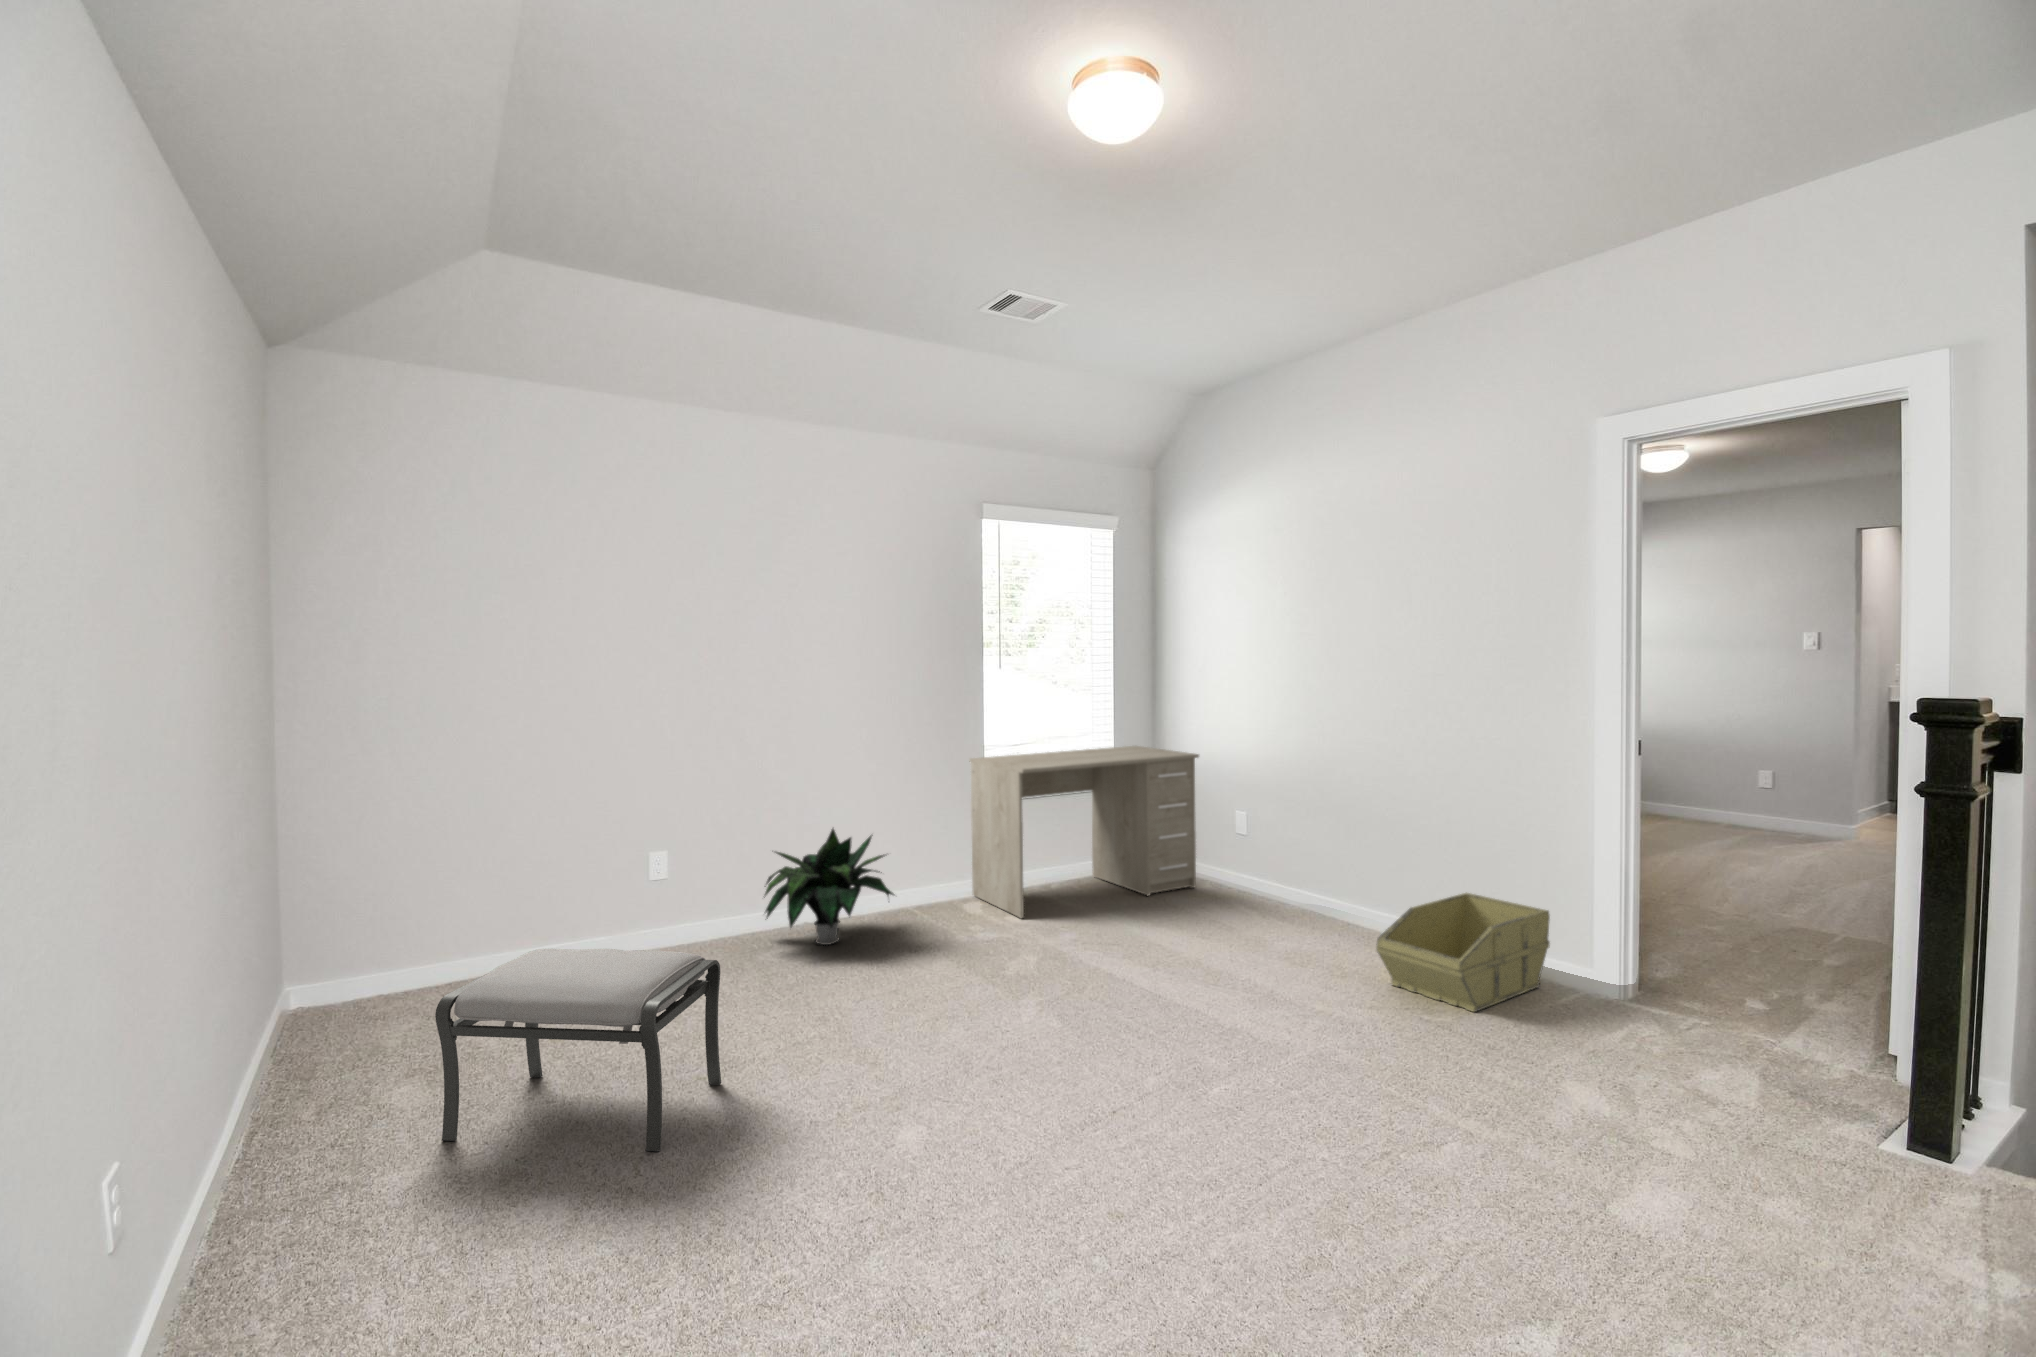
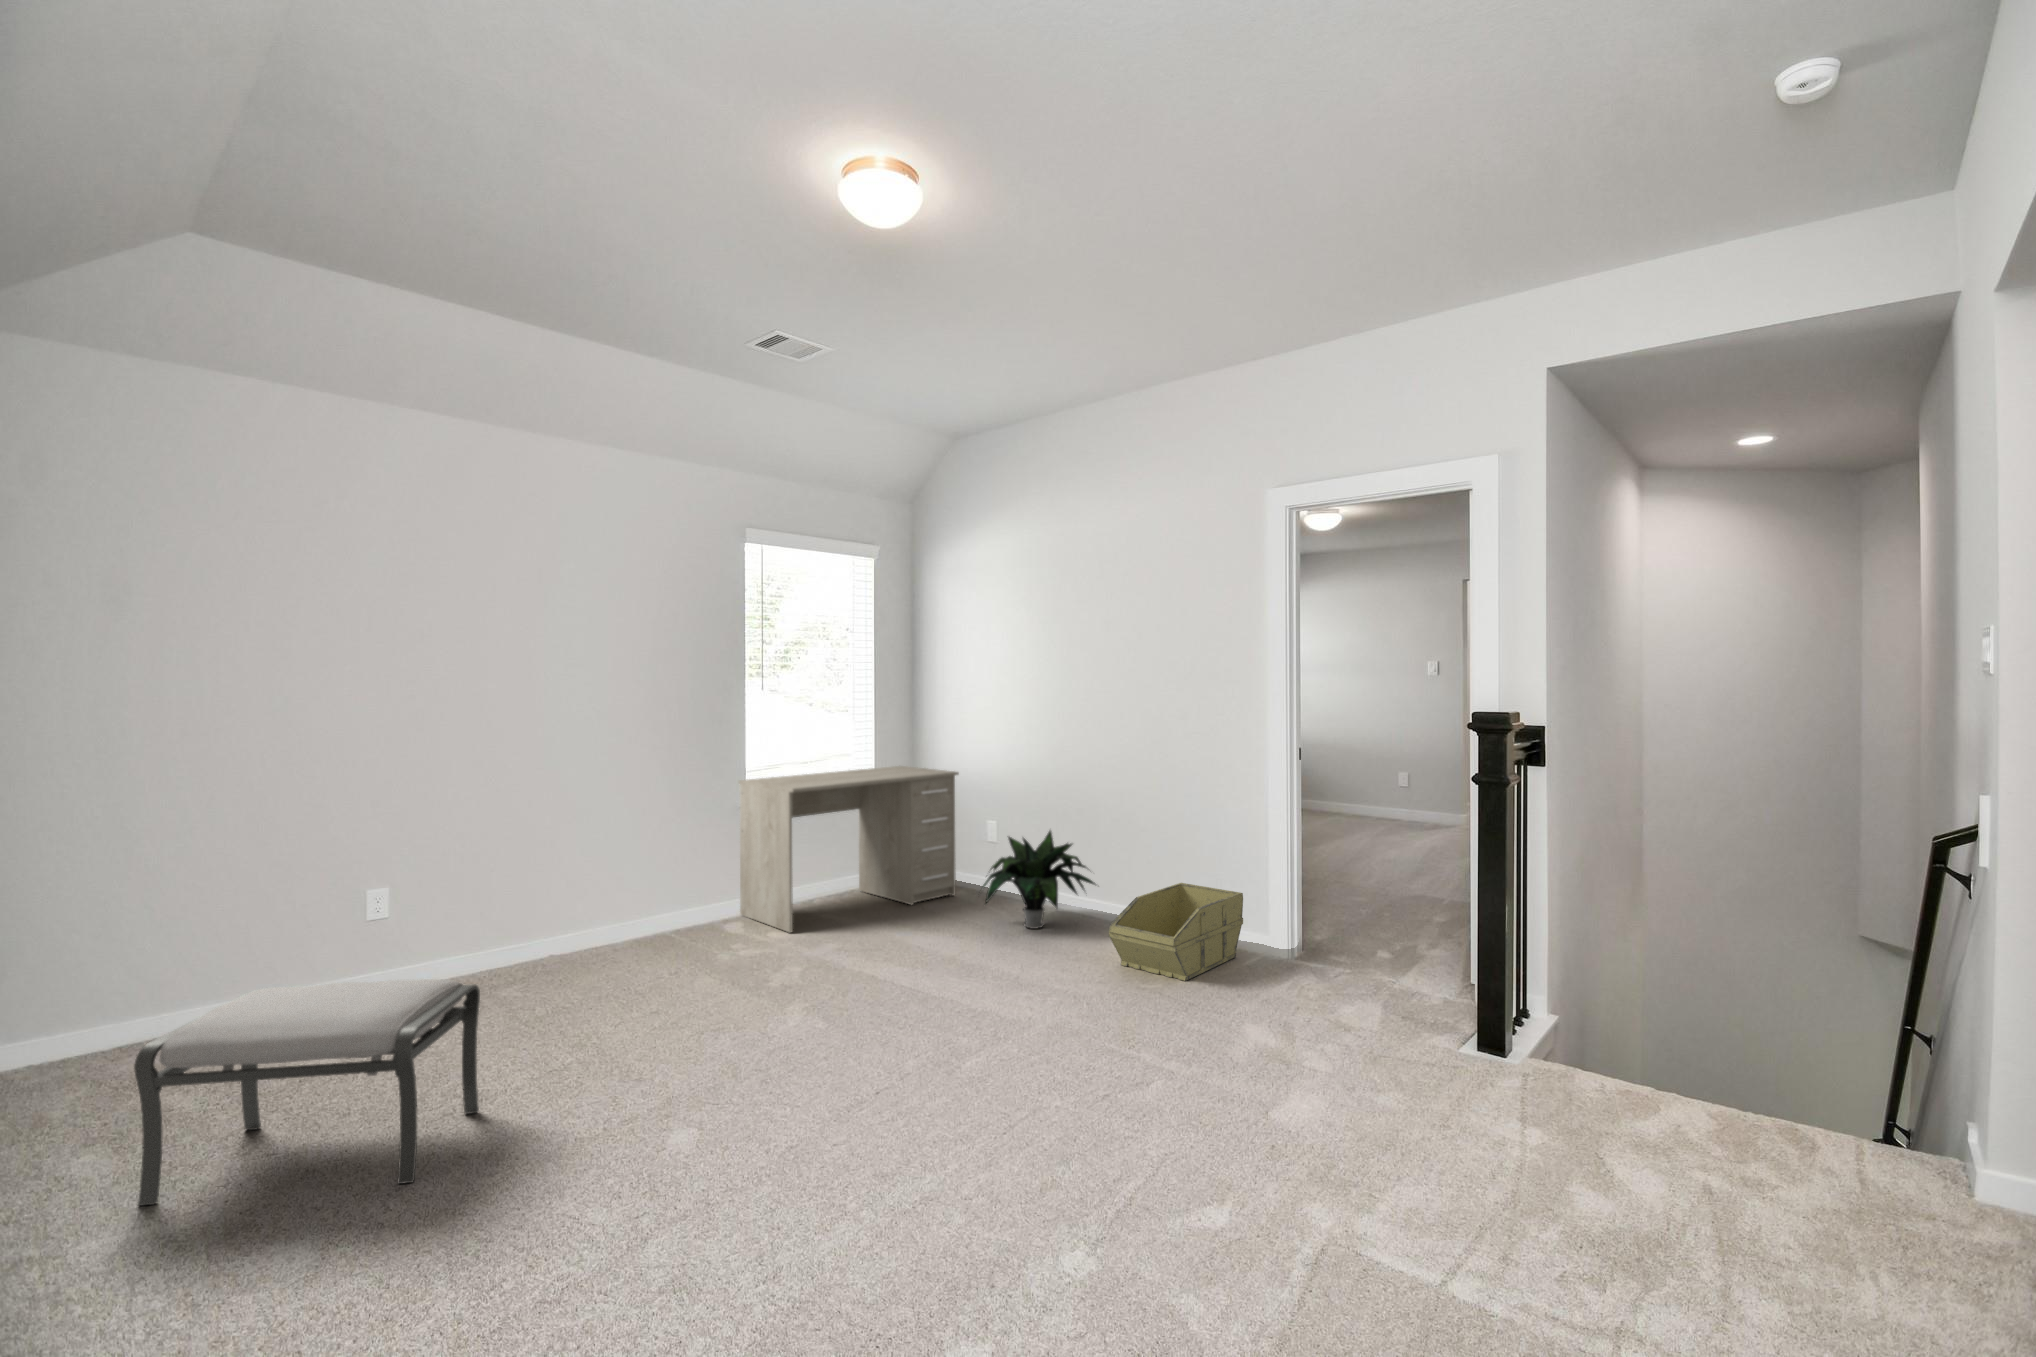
potted plant: present [764,829,894,945] -> present [982,831,1096,929]

